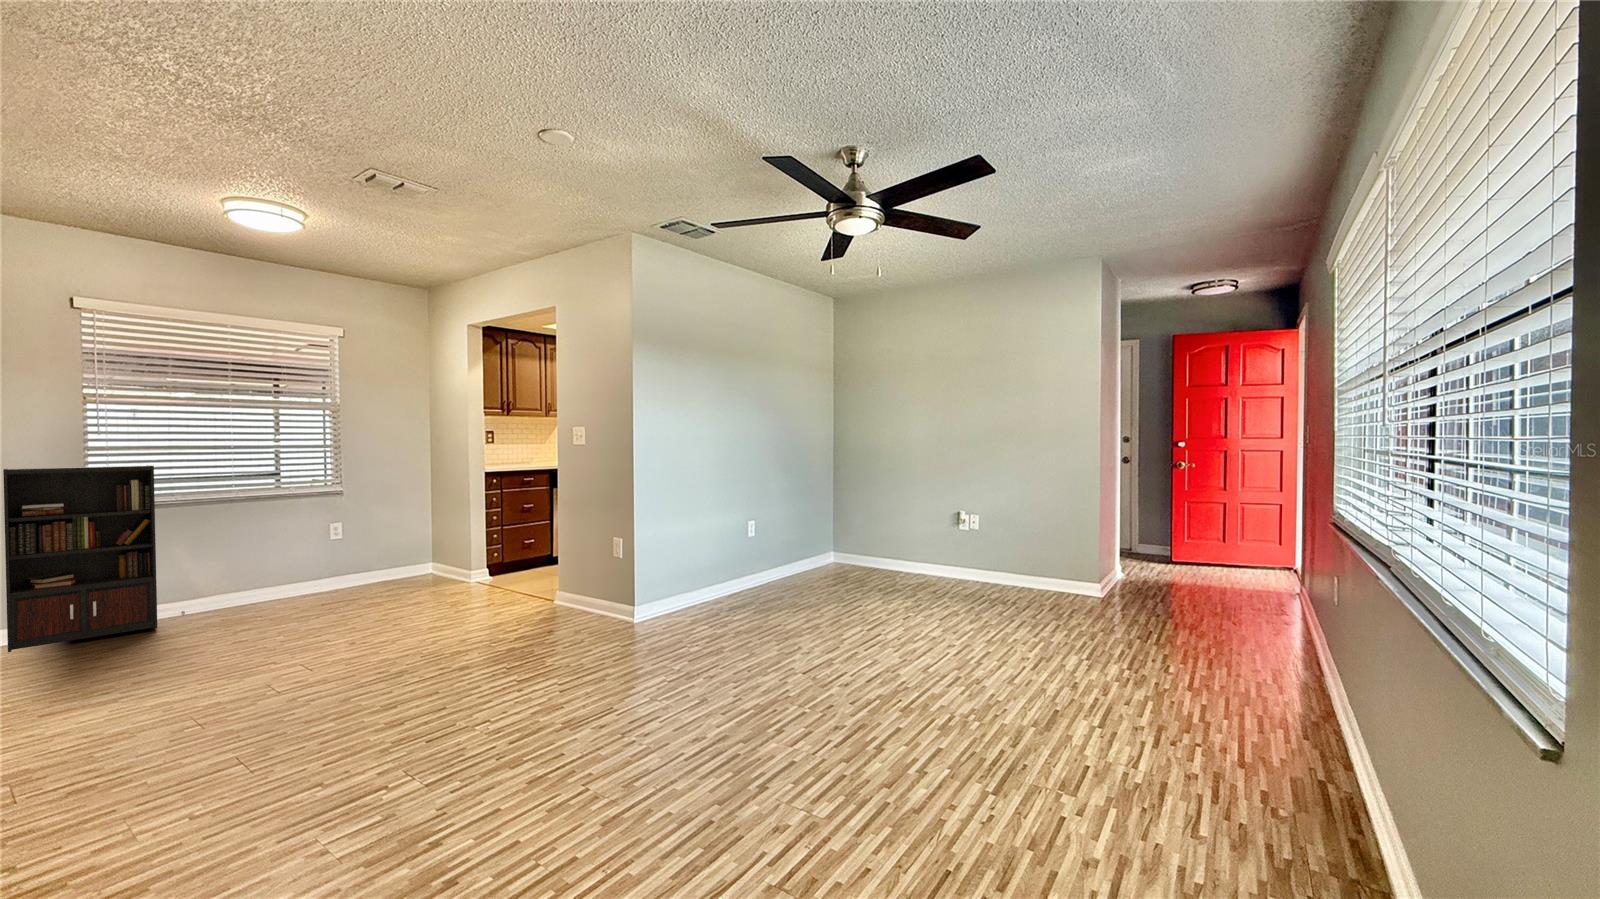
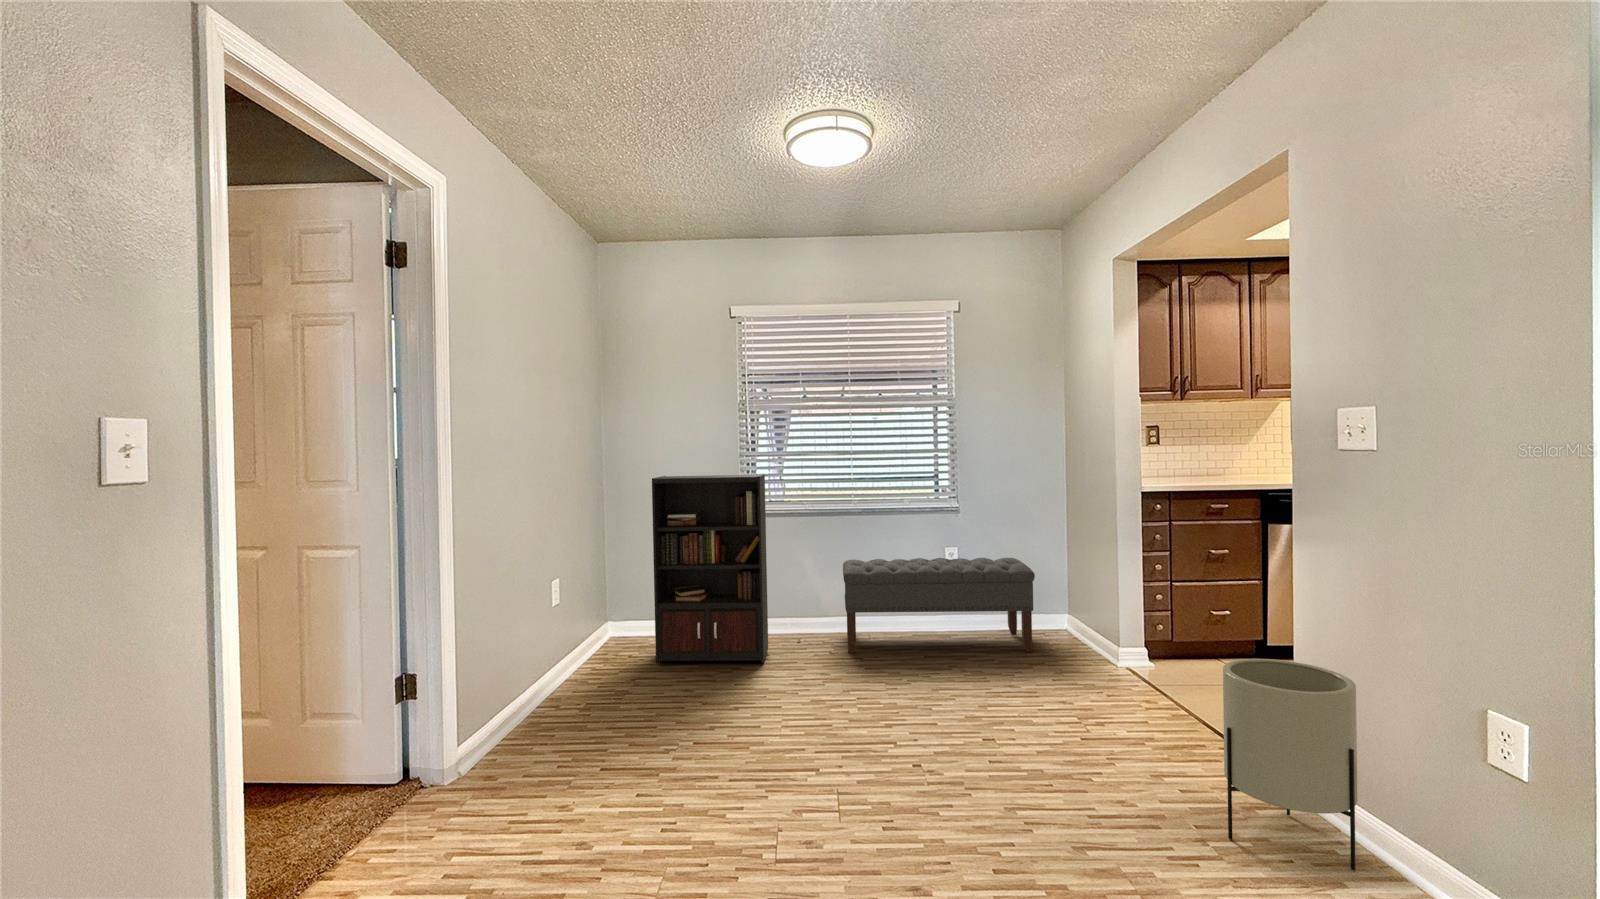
bench: none [230,524,411,611] -> present [843,558,1035,653]
planter: none [530,537,584,620] -> present [1223,659,1357,870]

